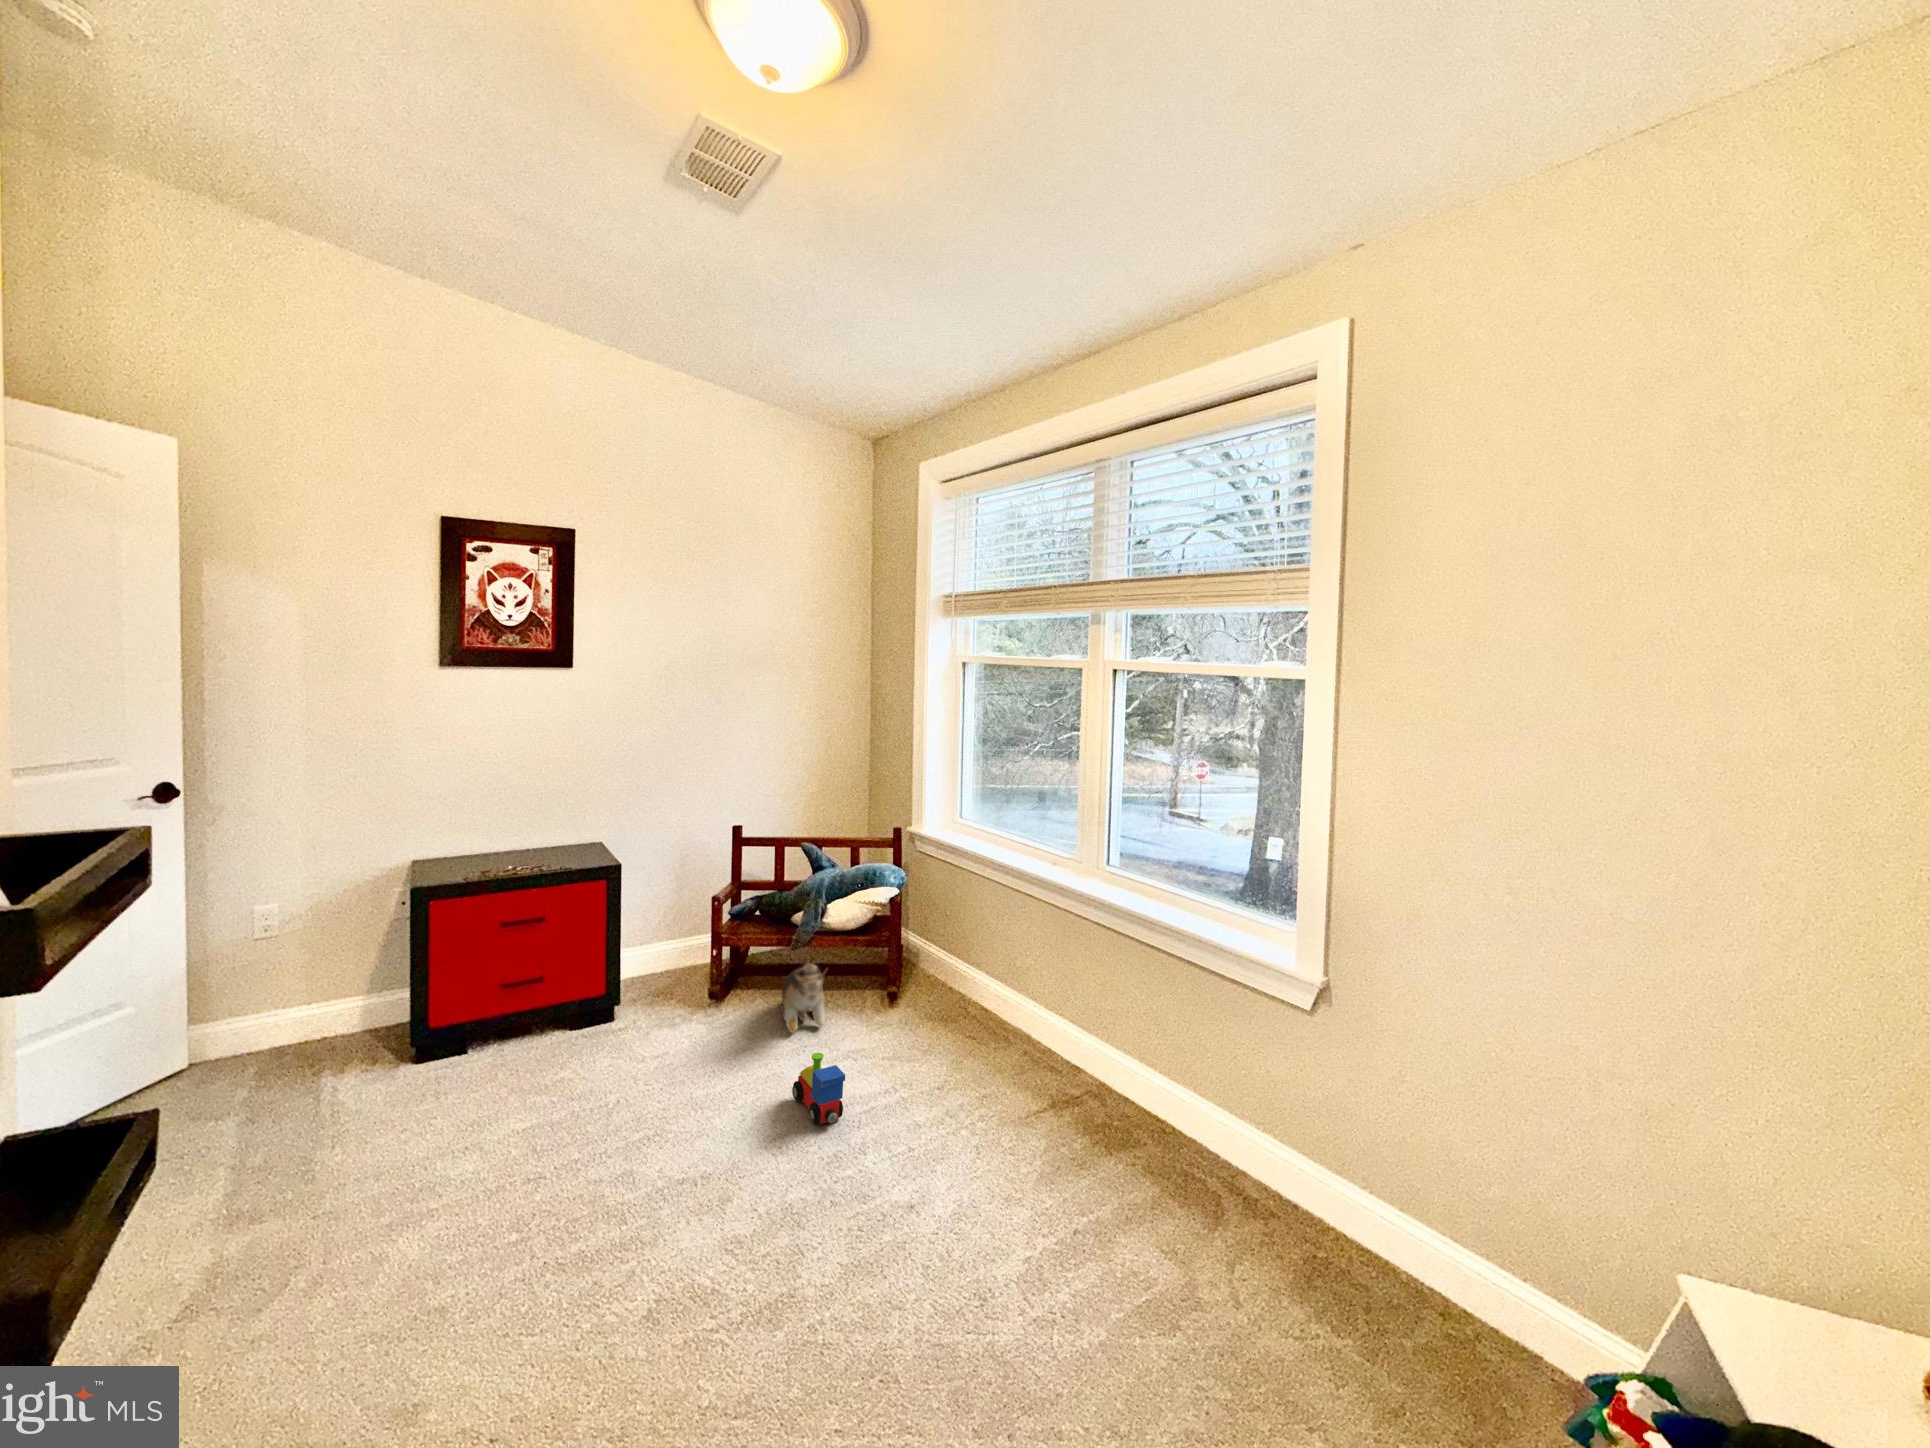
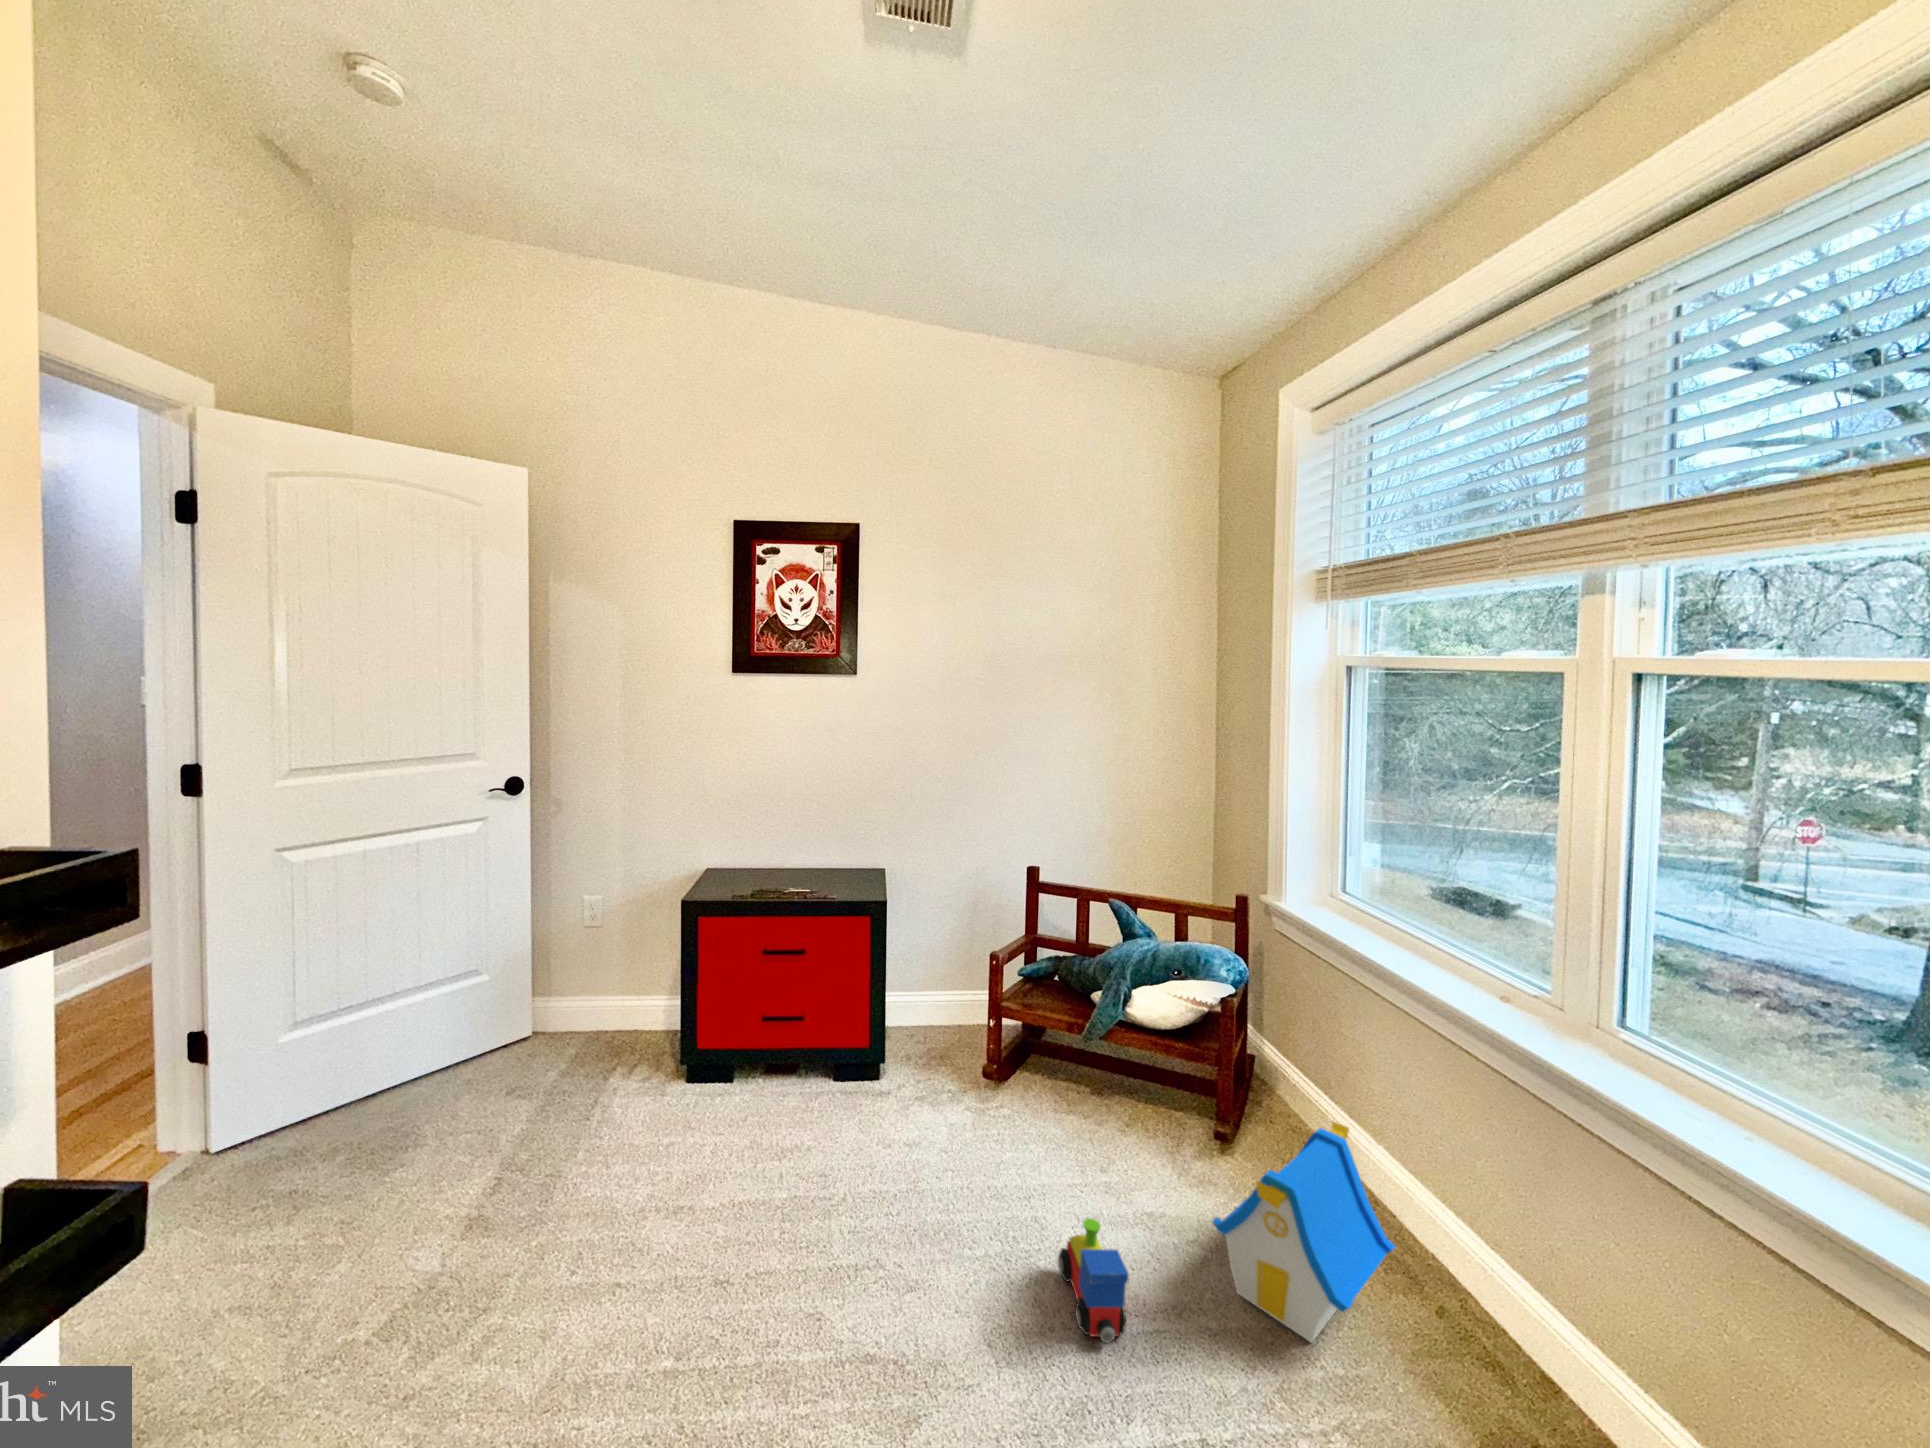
toy house: none [892,960,995,1087] -> present [1213,1122,1395,1342]
plush toy: present [780,963,825,1033] -> none [1065,1067,1123,1160]

